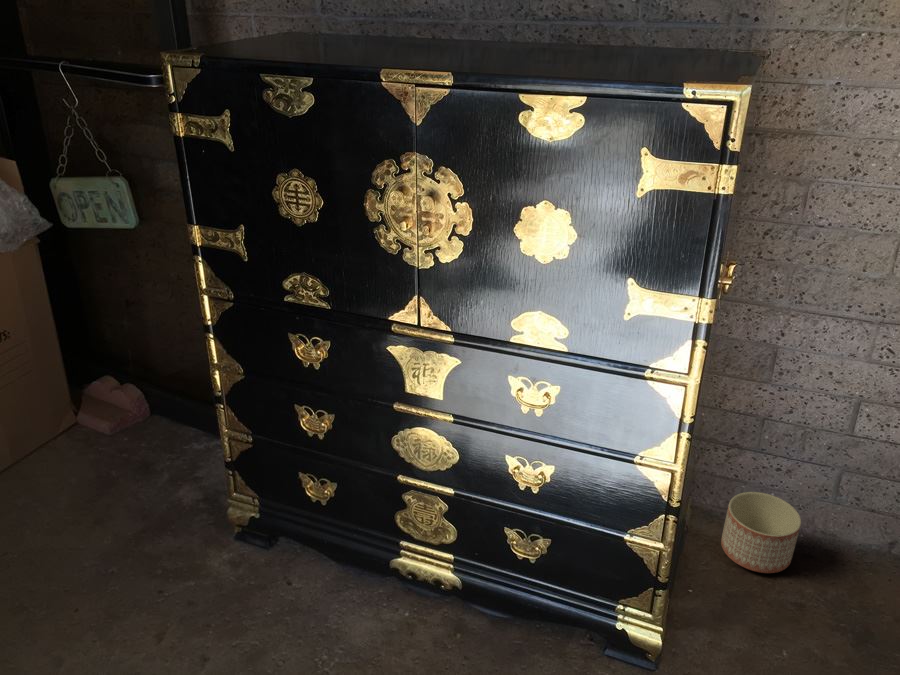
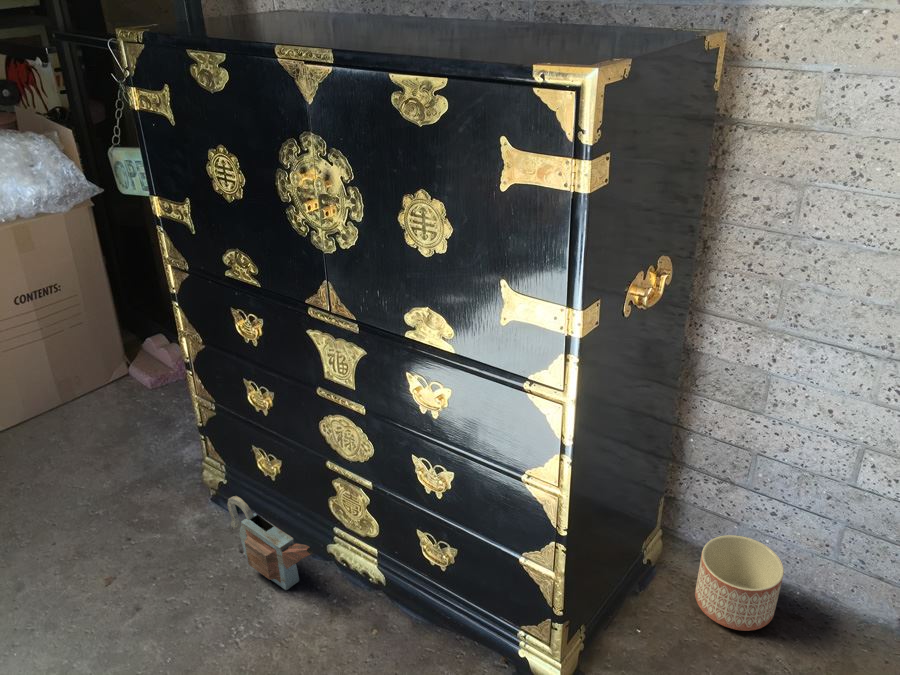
watering can: none [278,526,391,612] -> present [227,496,314,590]

